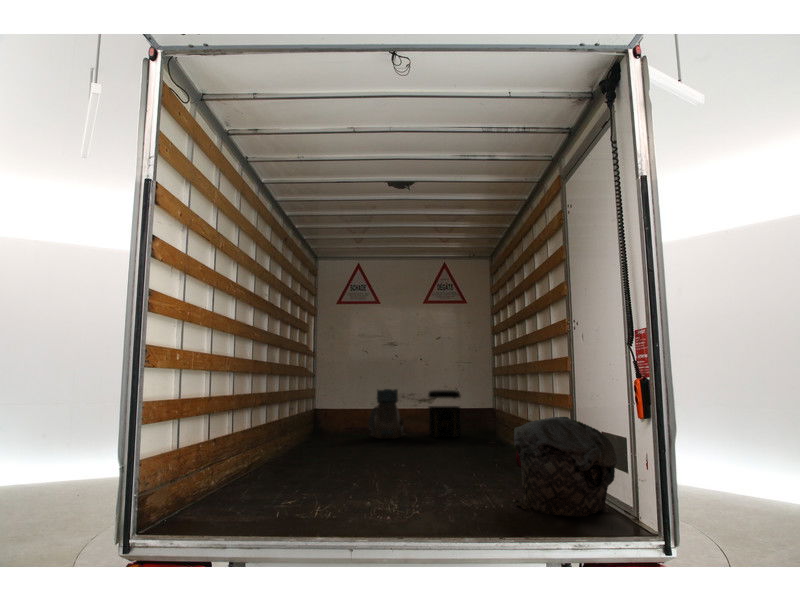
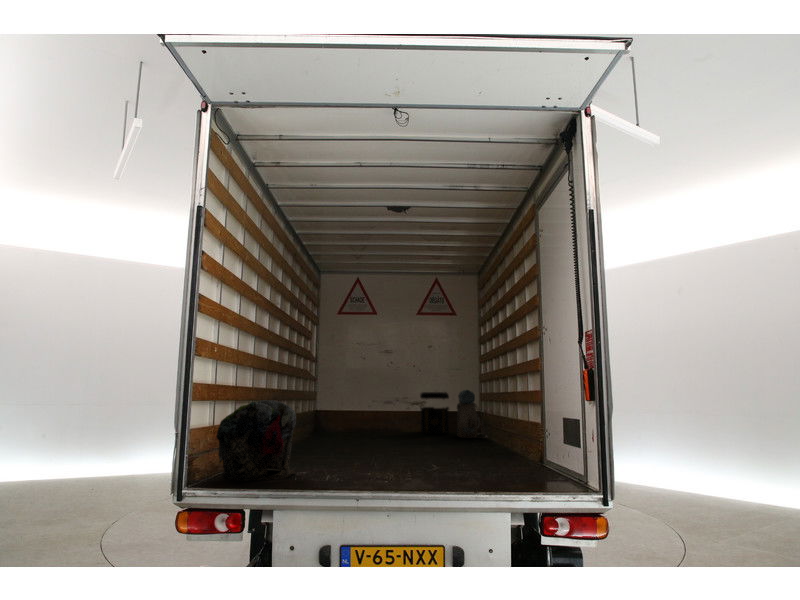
backpack: present [368,389,404,439] -> present [456,390,488,438]
laundry basket: present [514,417,617,517] -> present [216,400,296,481]

